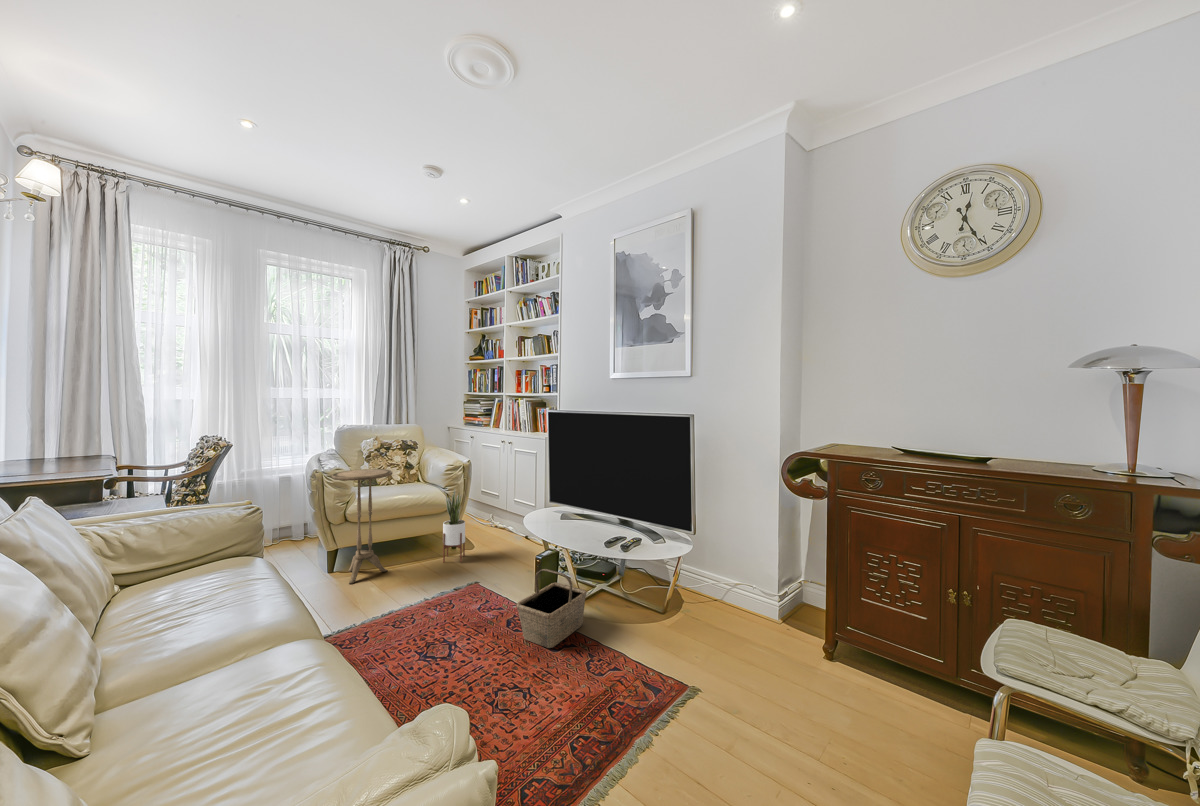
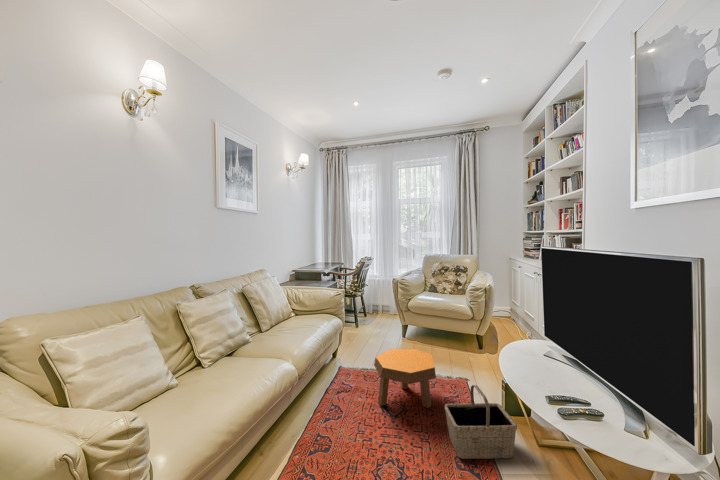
side table: present [332,469,393,584] -> none [393,281,428,351]
potted plant: present [443,489,465,563] -> none [459,303,480,361]
footstool: none [385,561,483,654] -> present [374,349,436,408]

